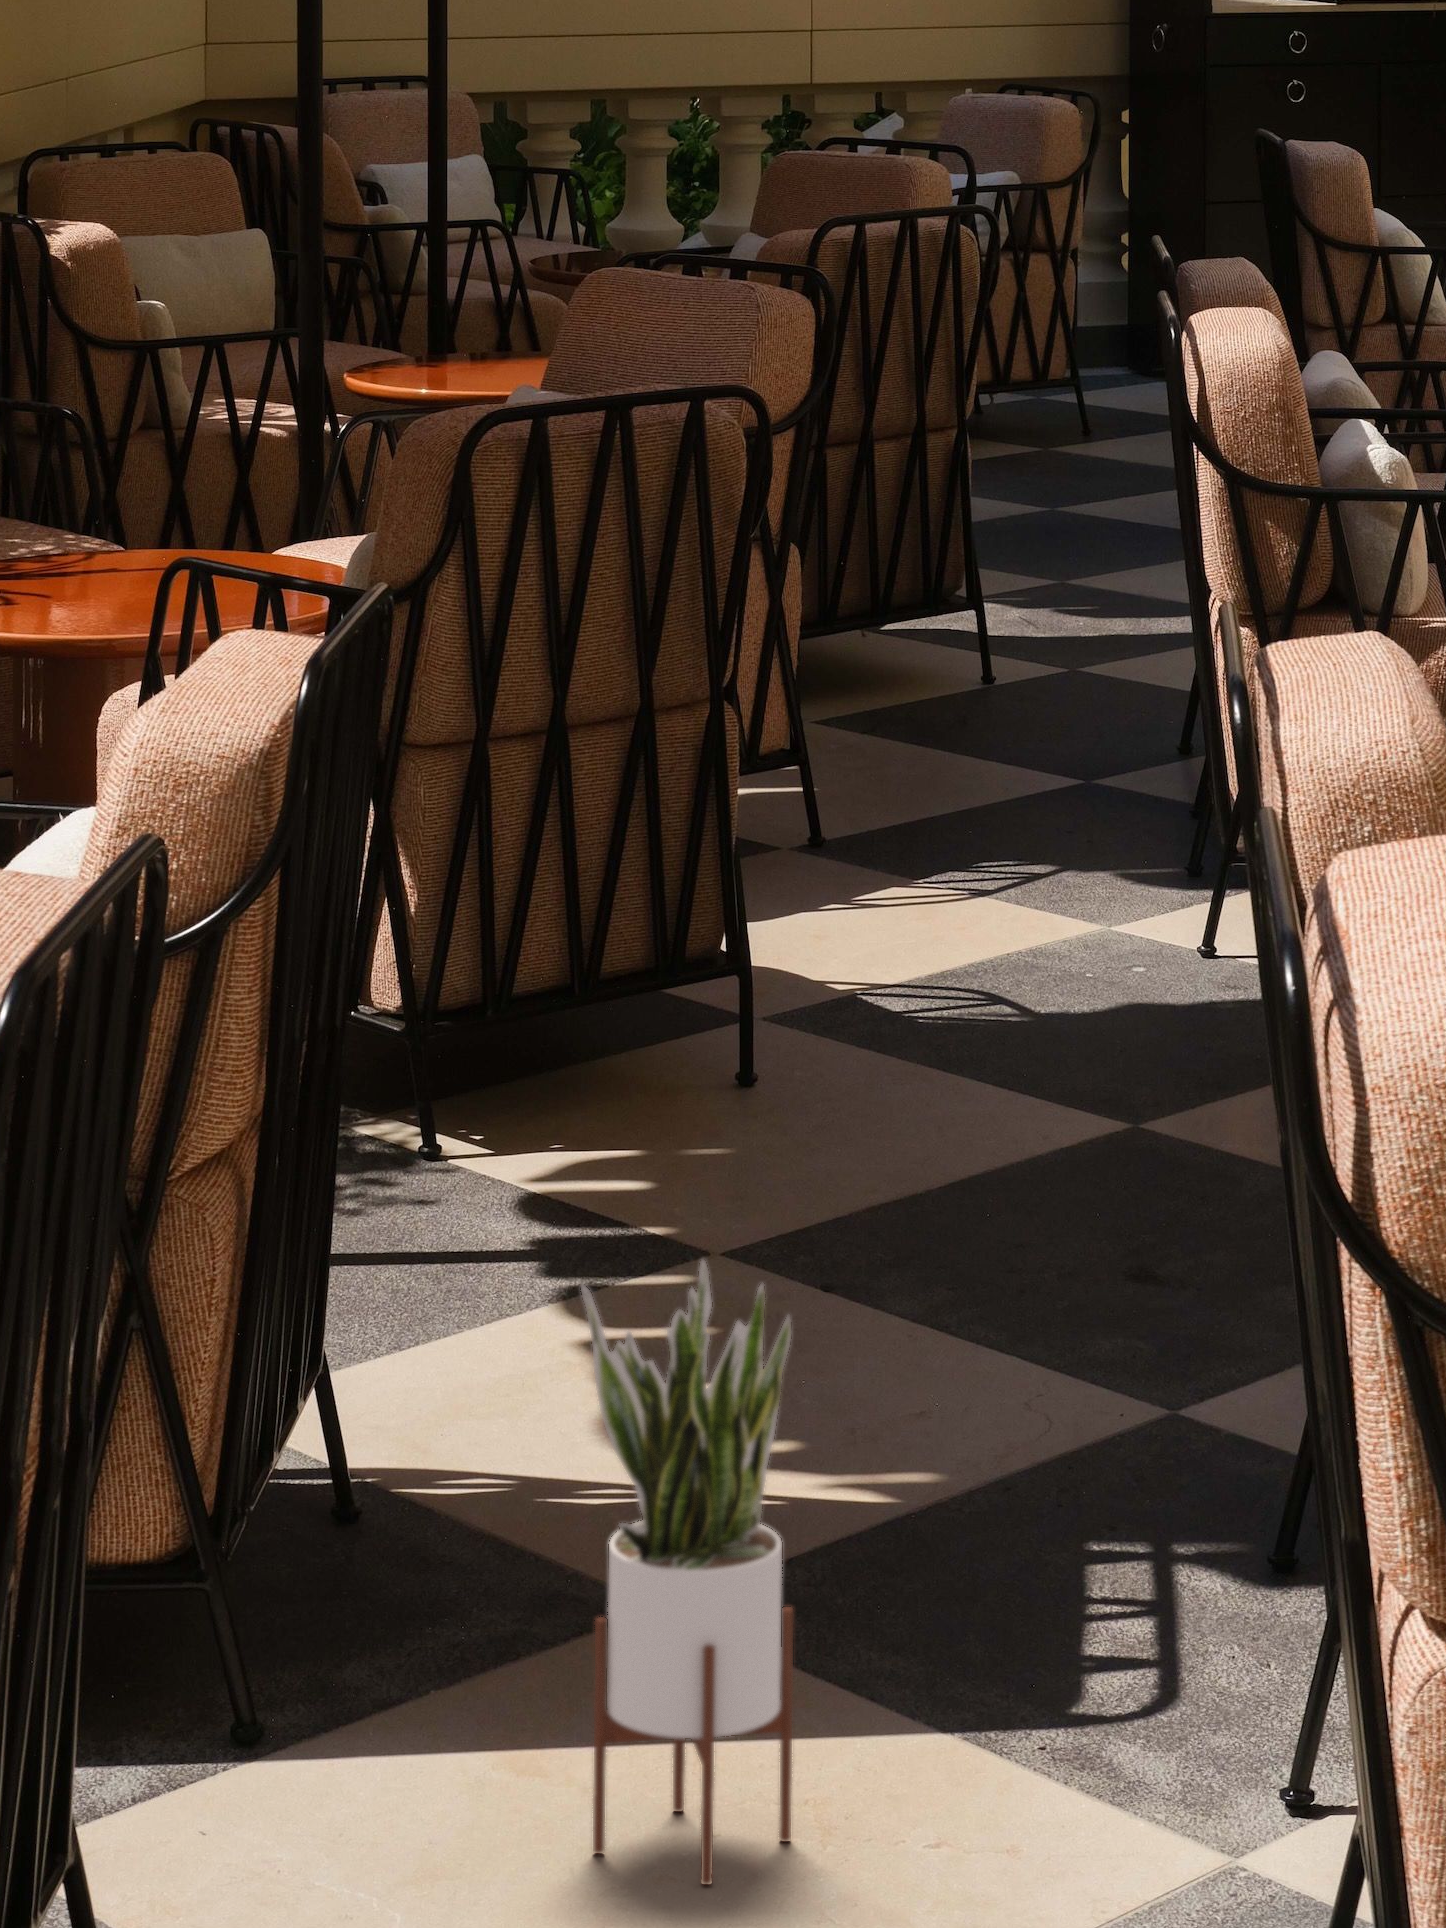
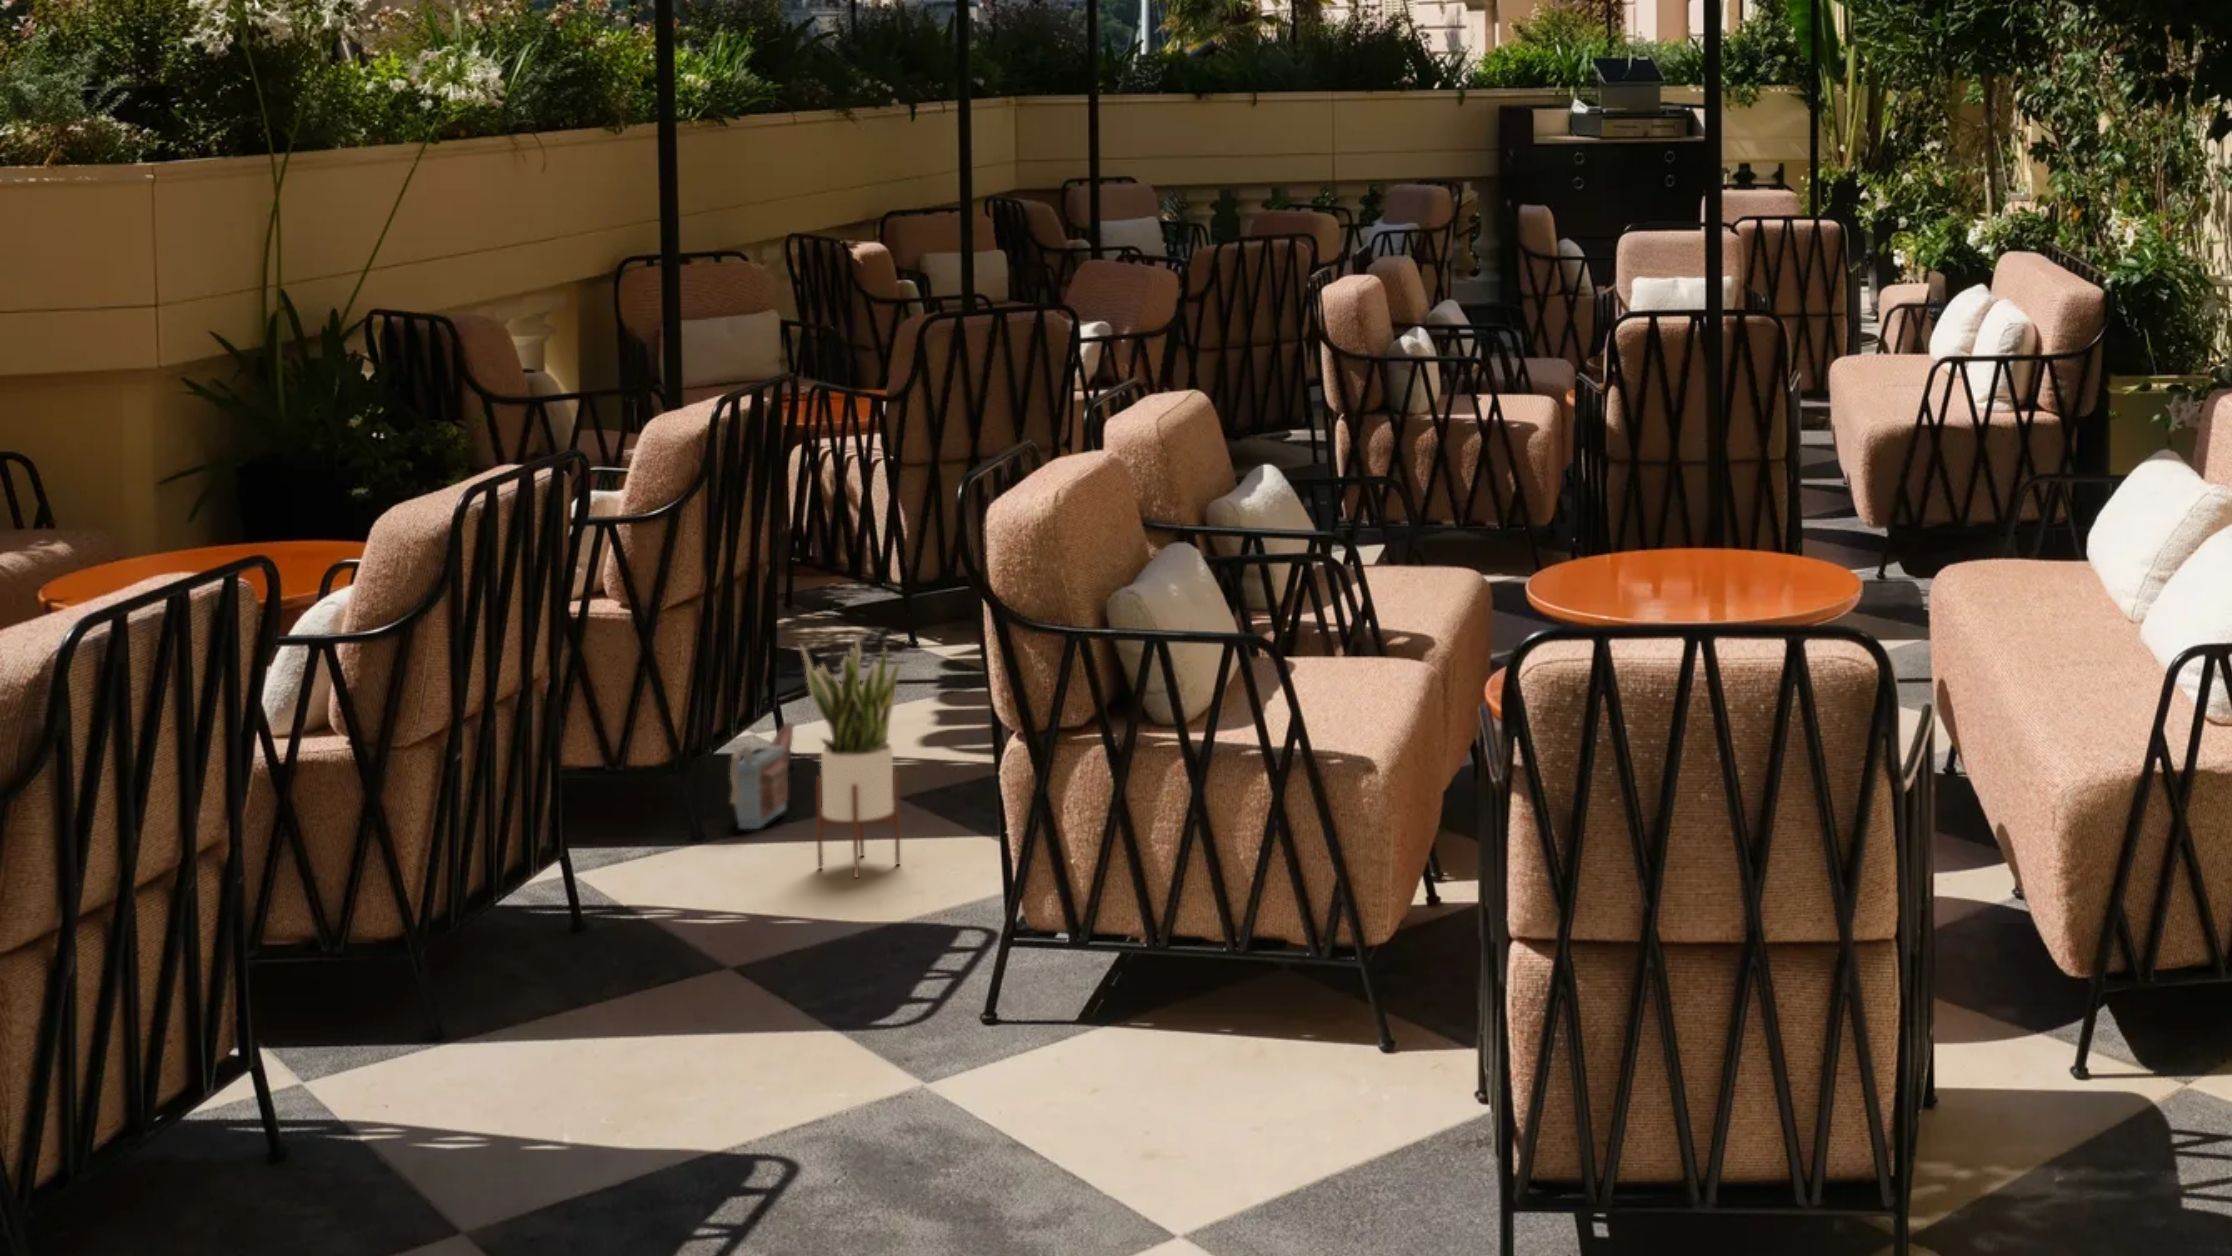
watering can: none [307,1430,422,1721] -> present [730,723,794,829]

